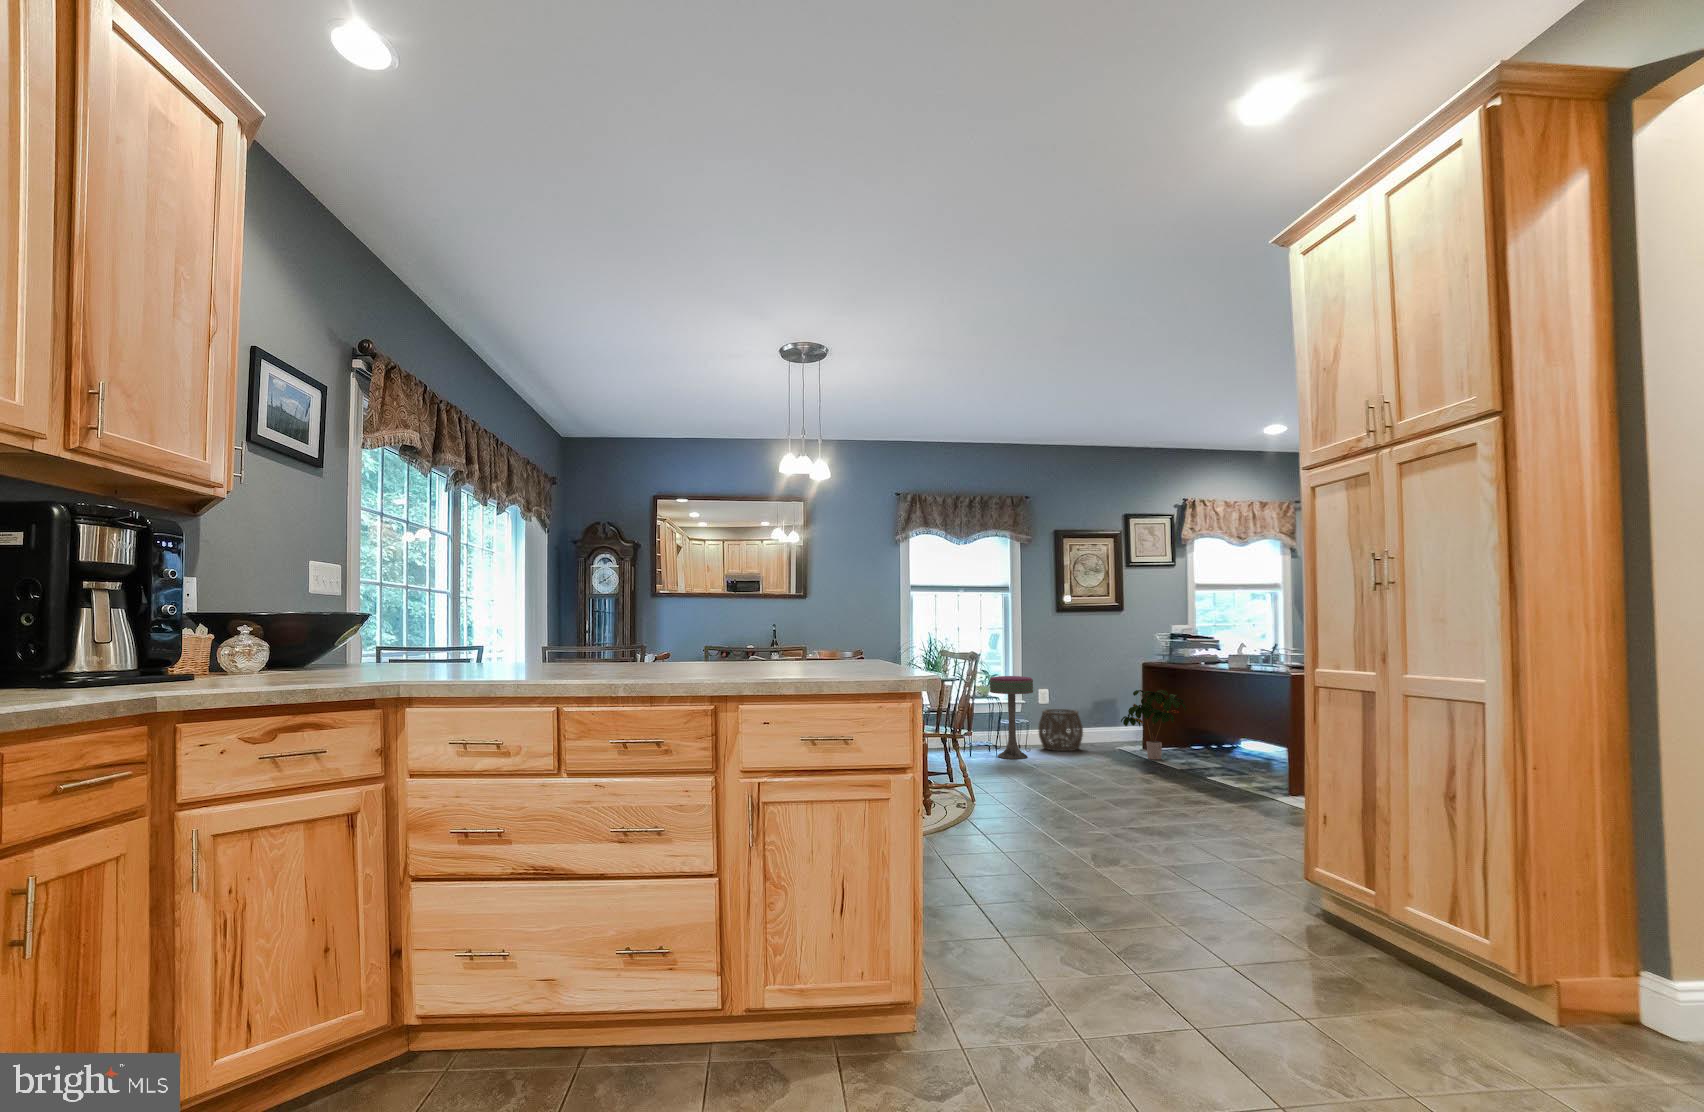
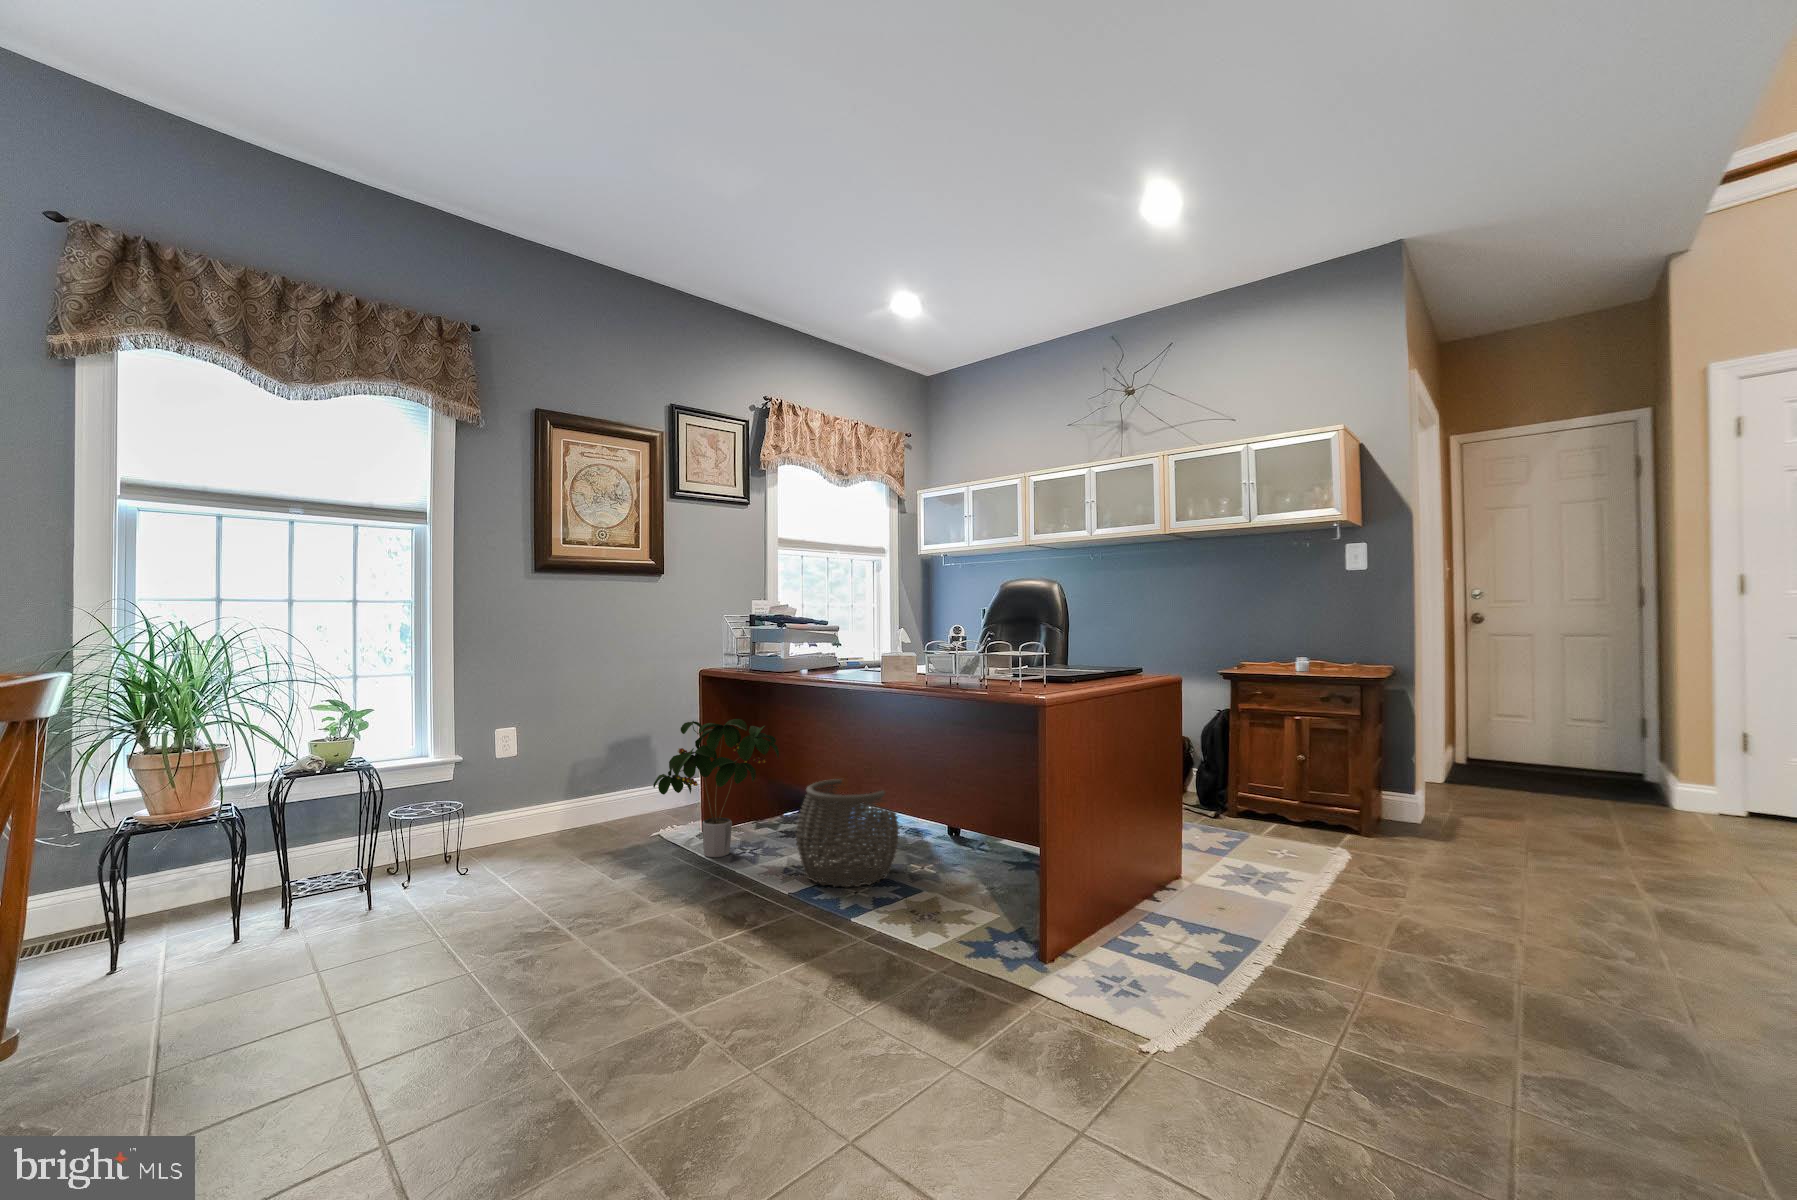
bar stool: present [990,676,1033,759] -> none [336,706,457,911]
woven basket: present [1038,709,1083,751] -> present [796,779,899,887]

